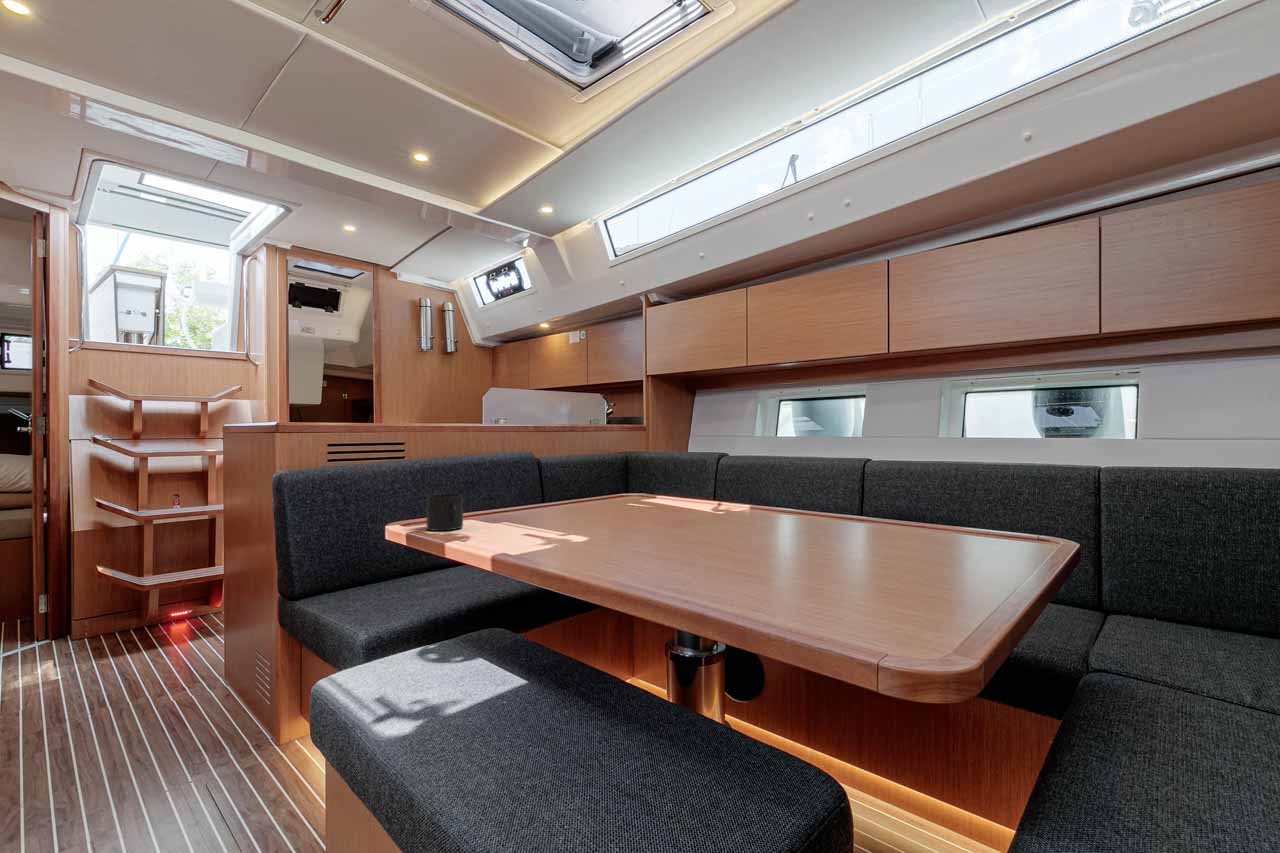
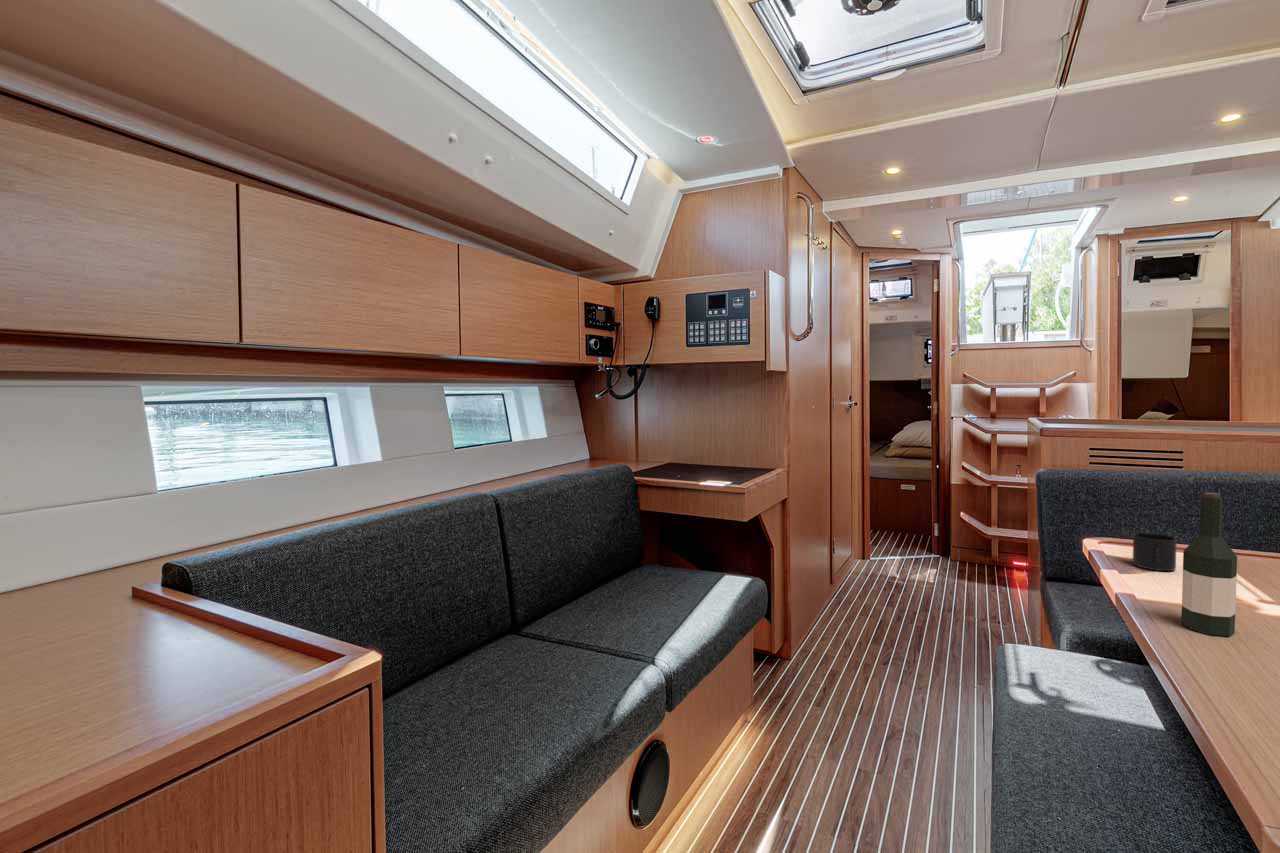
wine bottle: none [537,412,576,558] -> present [1181,493,1237,636]

